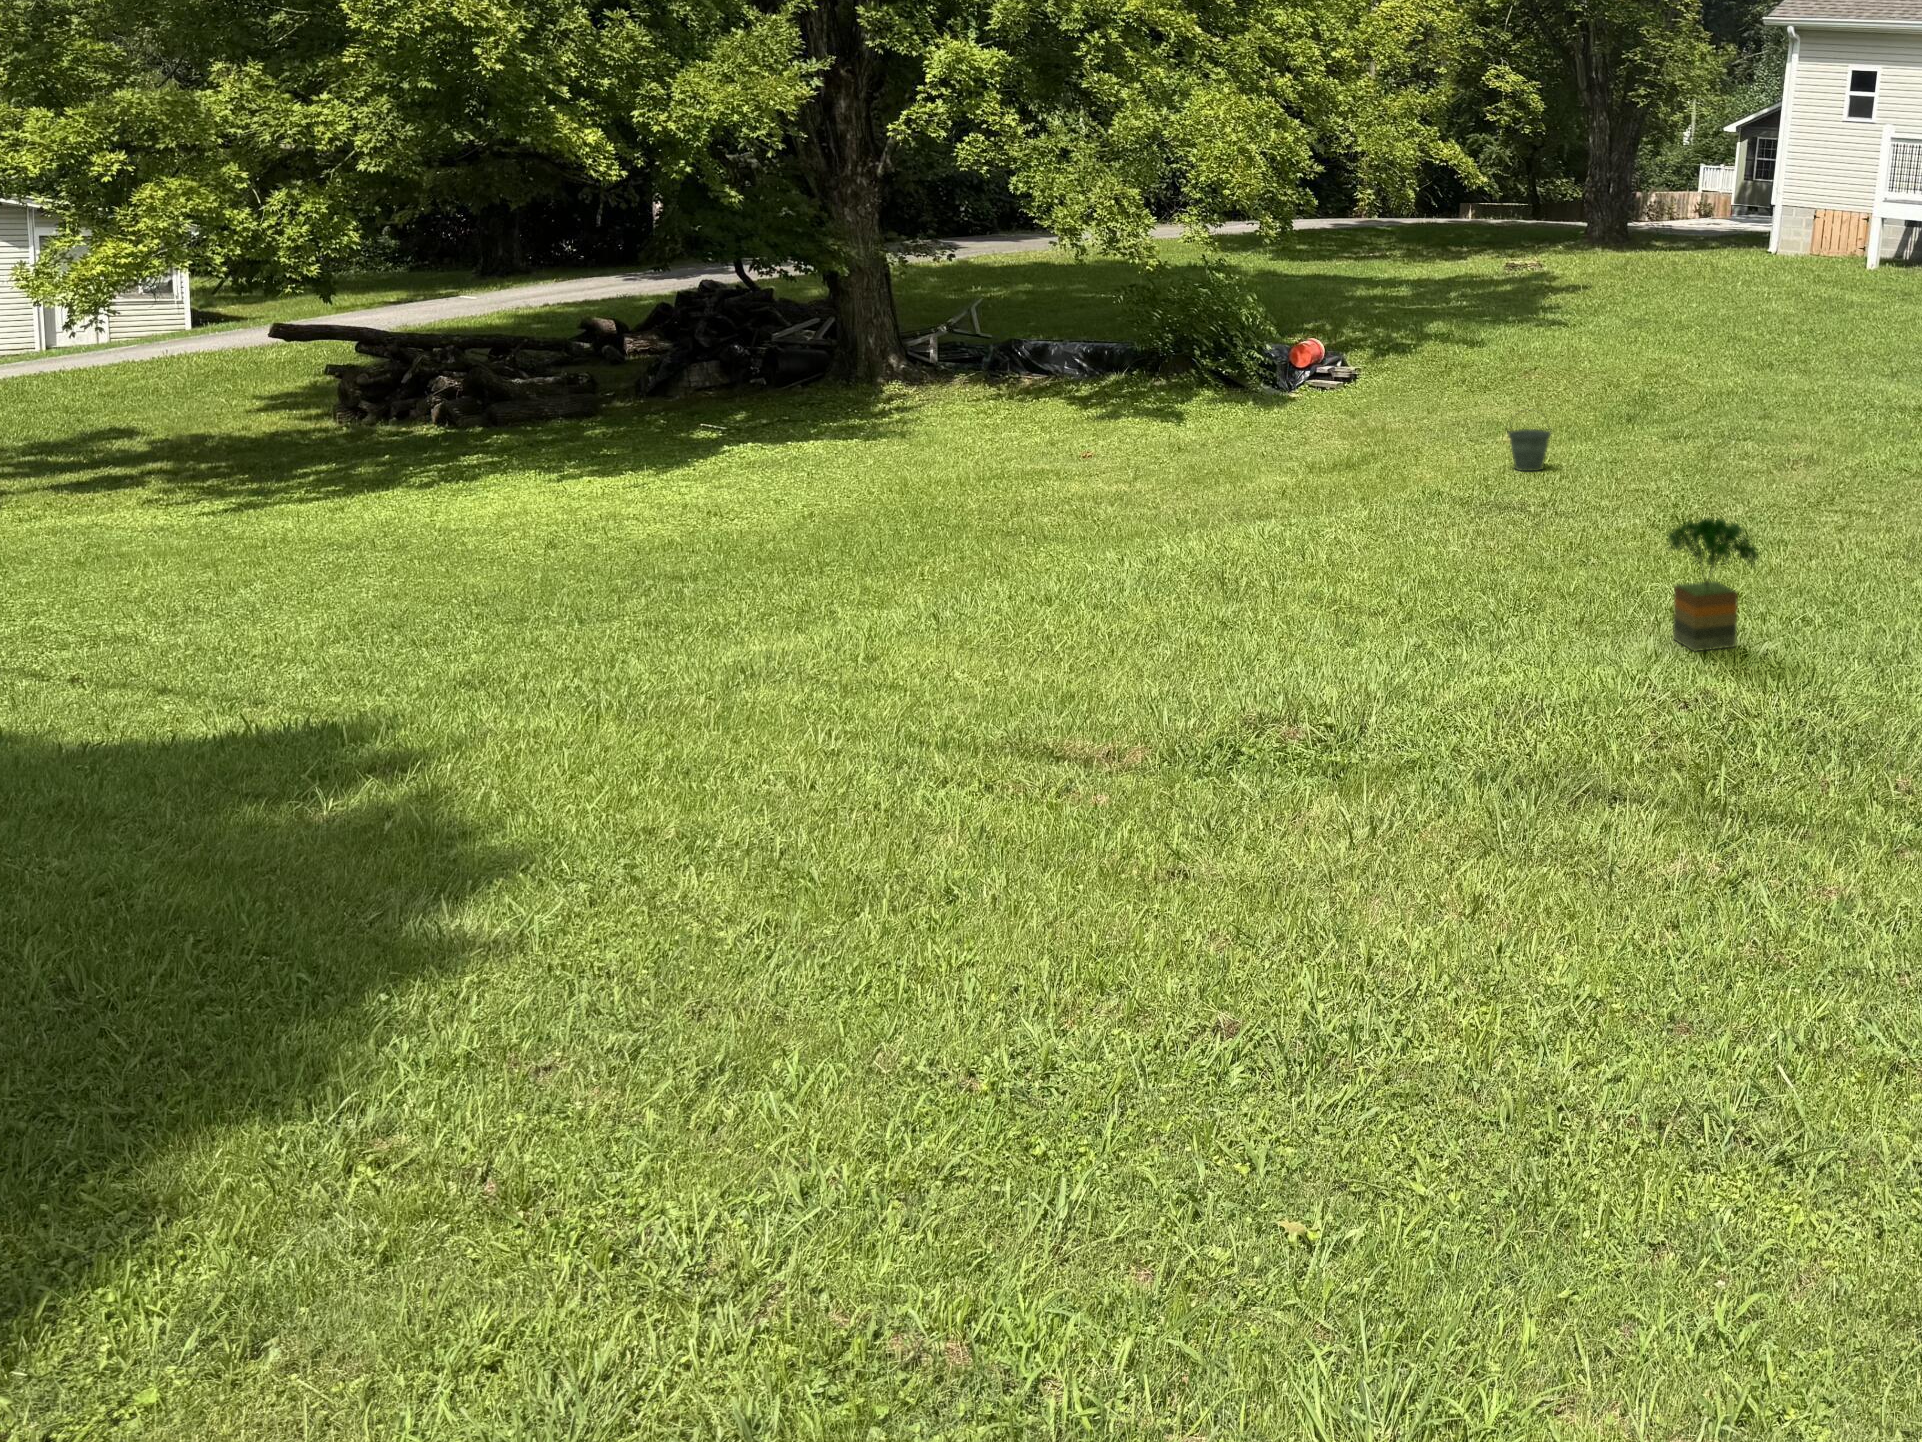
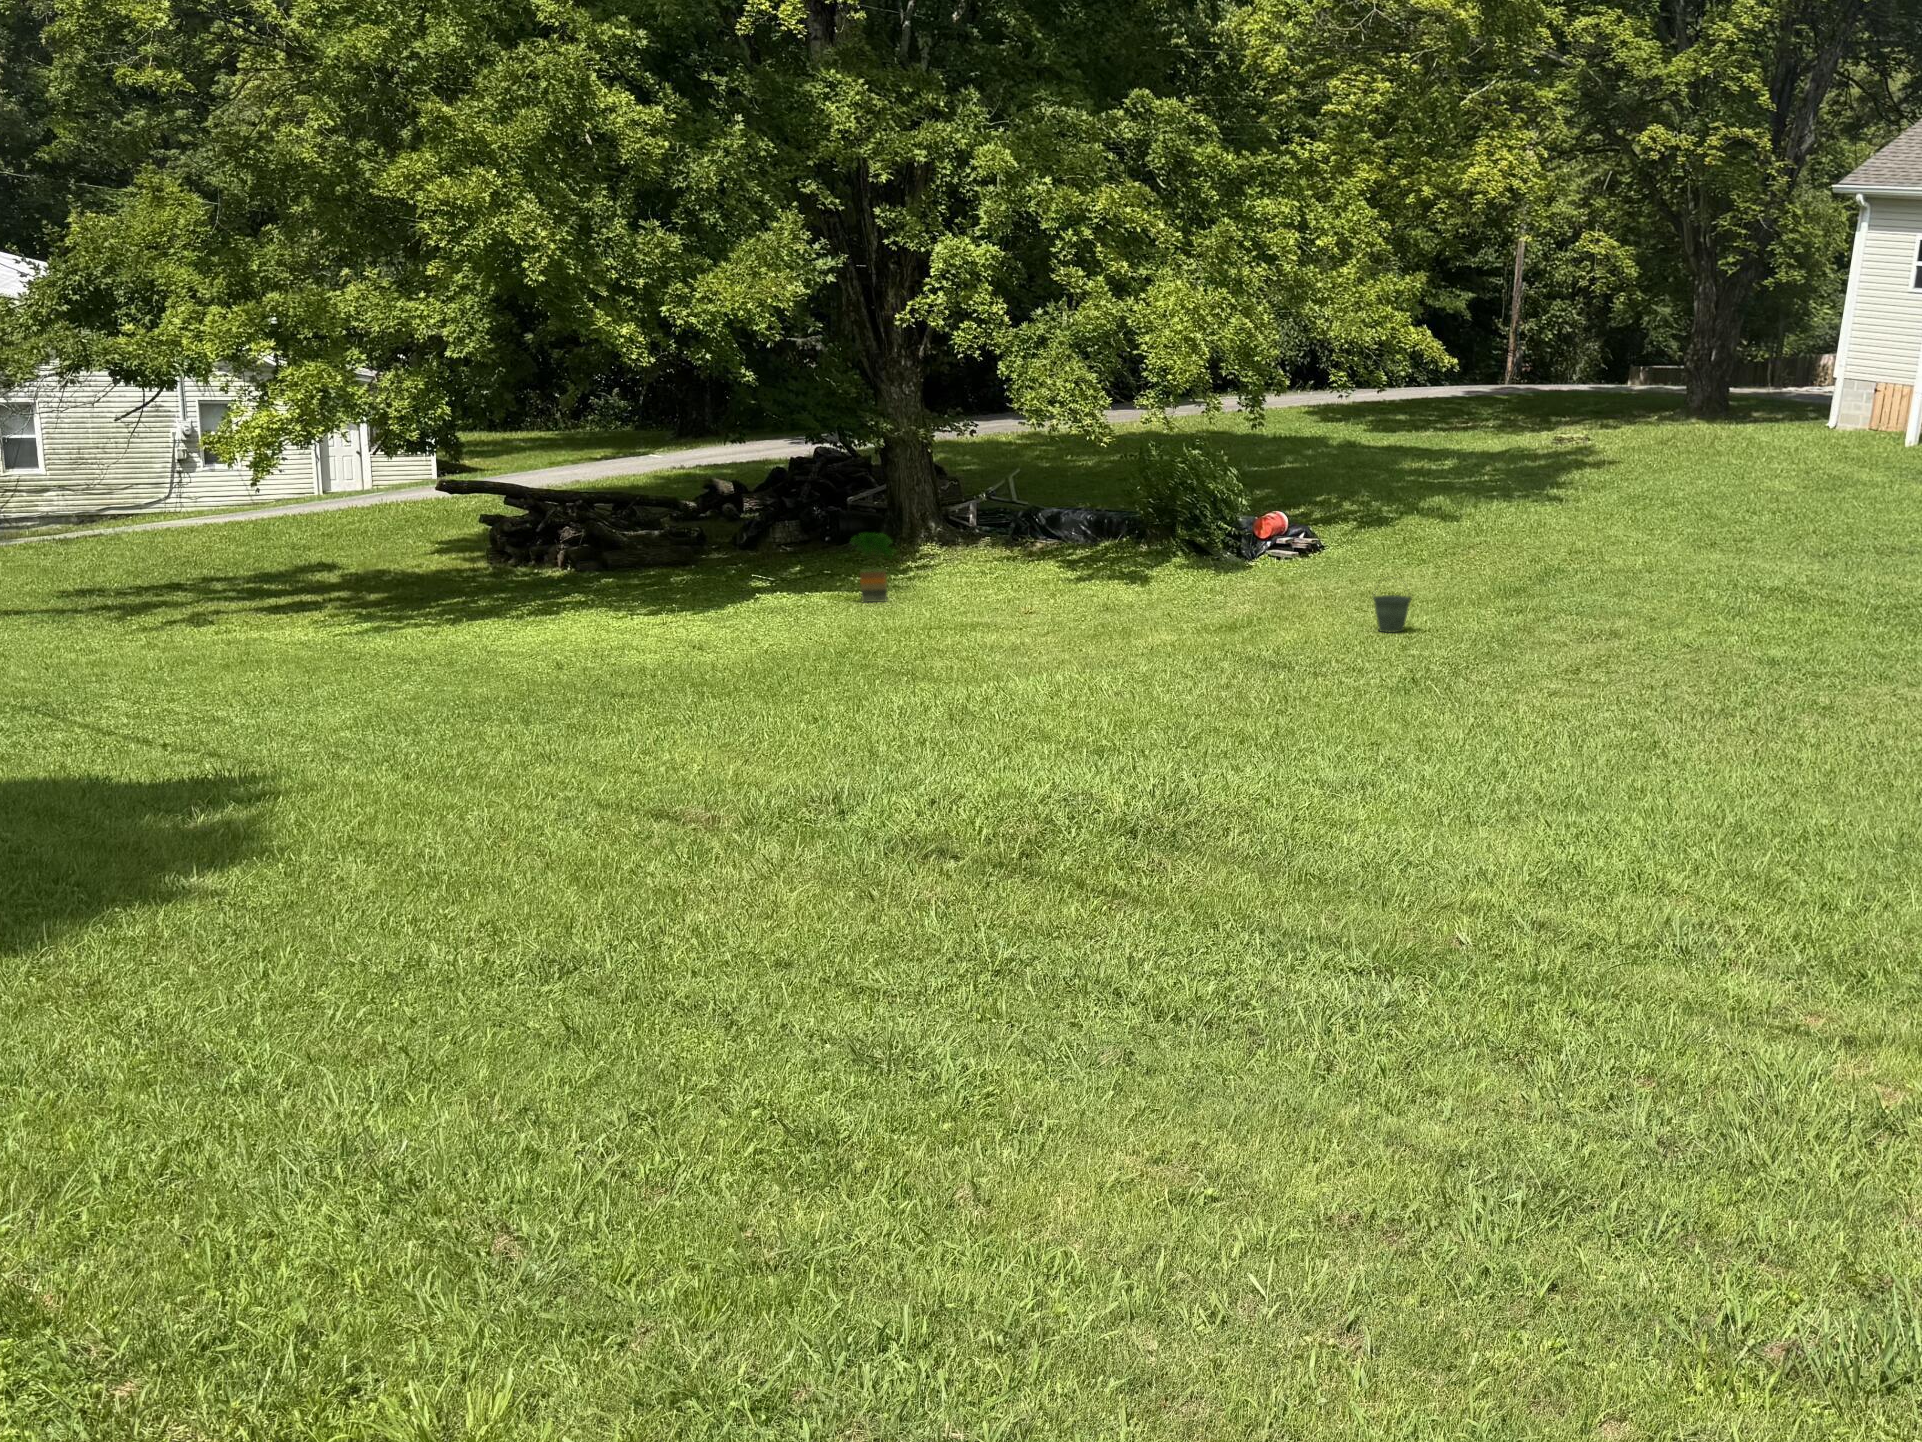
potted tree: present [1667,518,1759,651] -> present [851,533,896,602]

